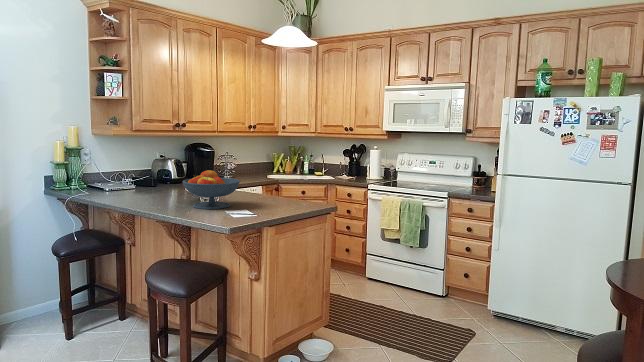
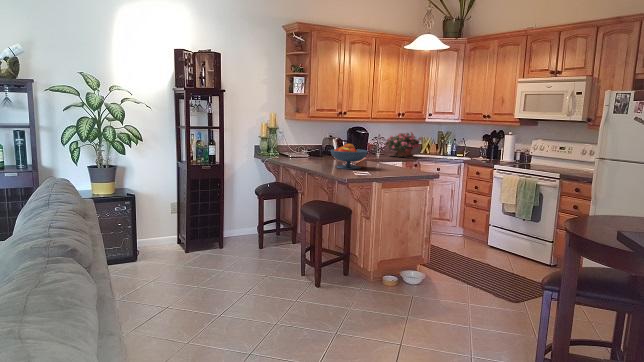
potted flower: none [236,148,281,181] -> present [385,132,422,158]

